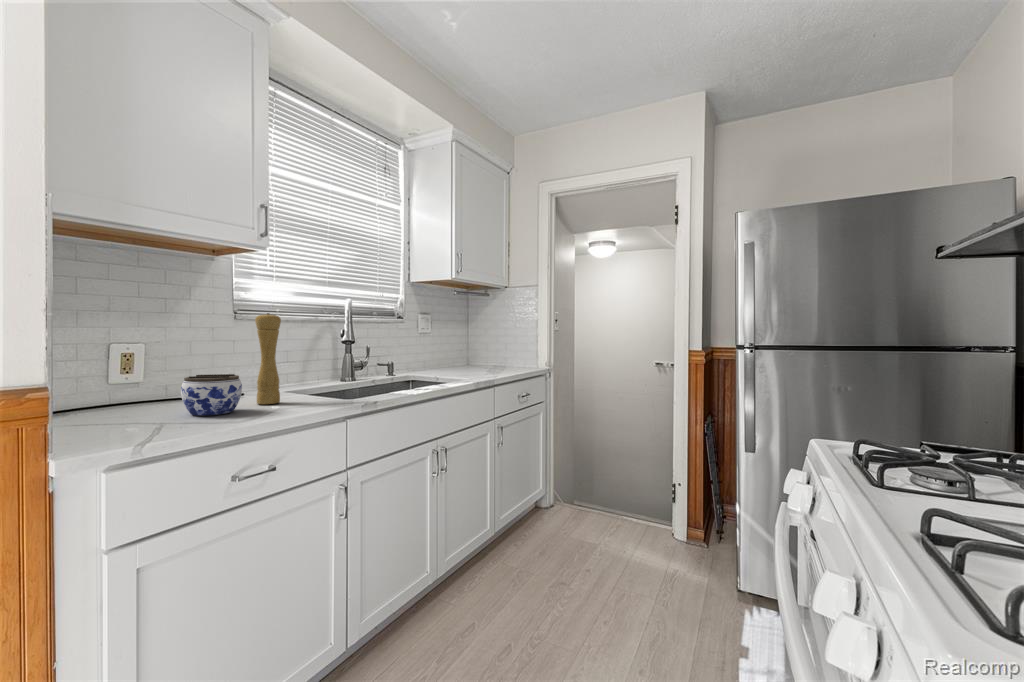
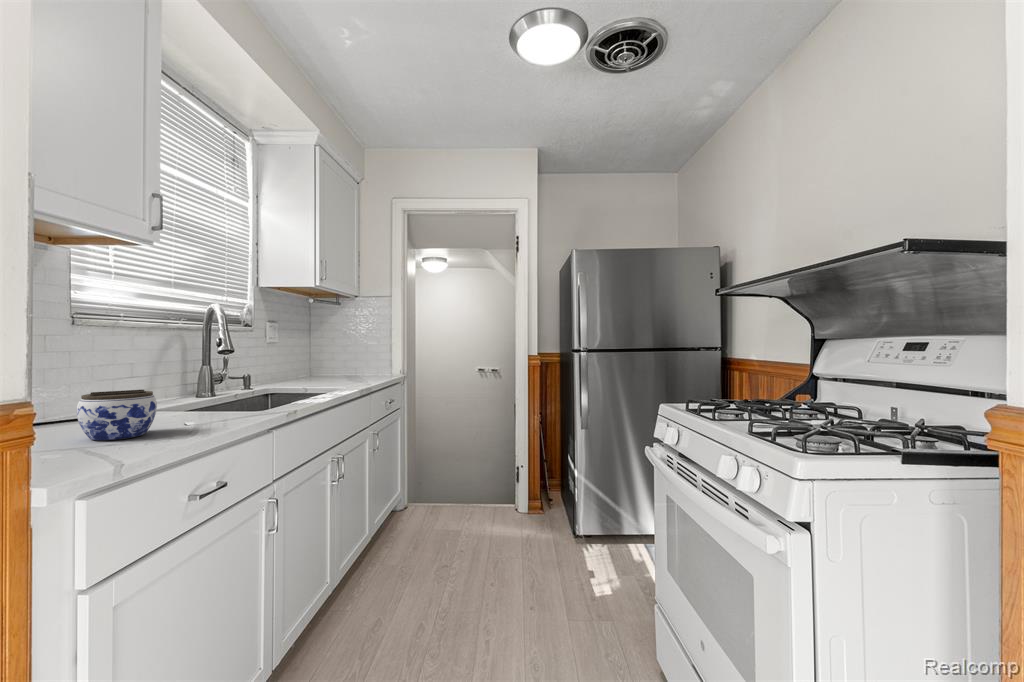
pepper mill: present [255,313,281,404] -> none [150,319,182,424]

